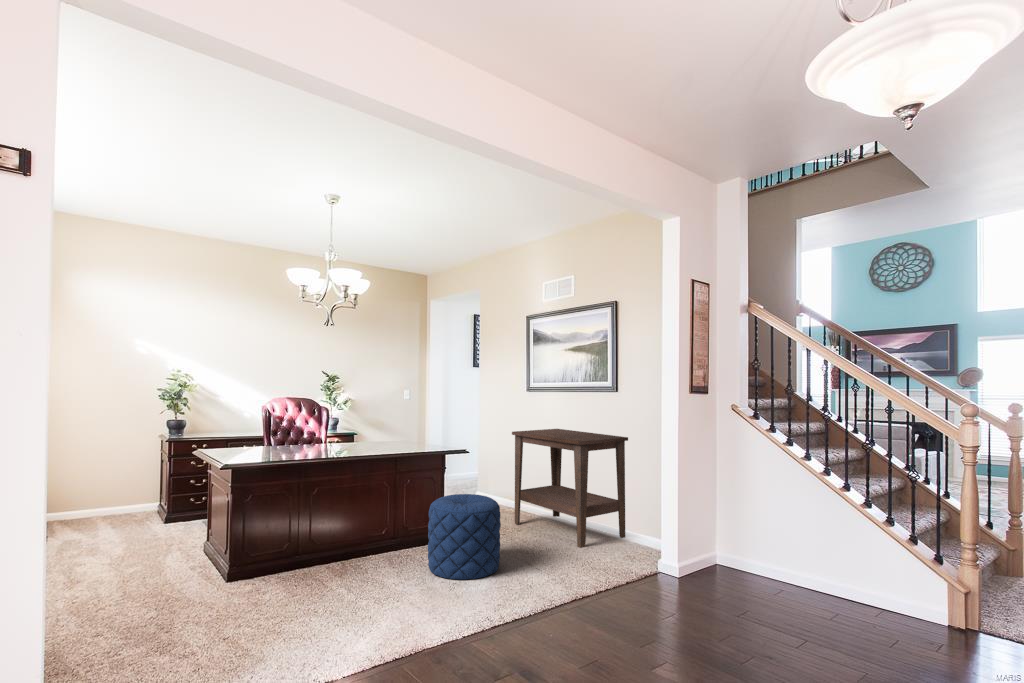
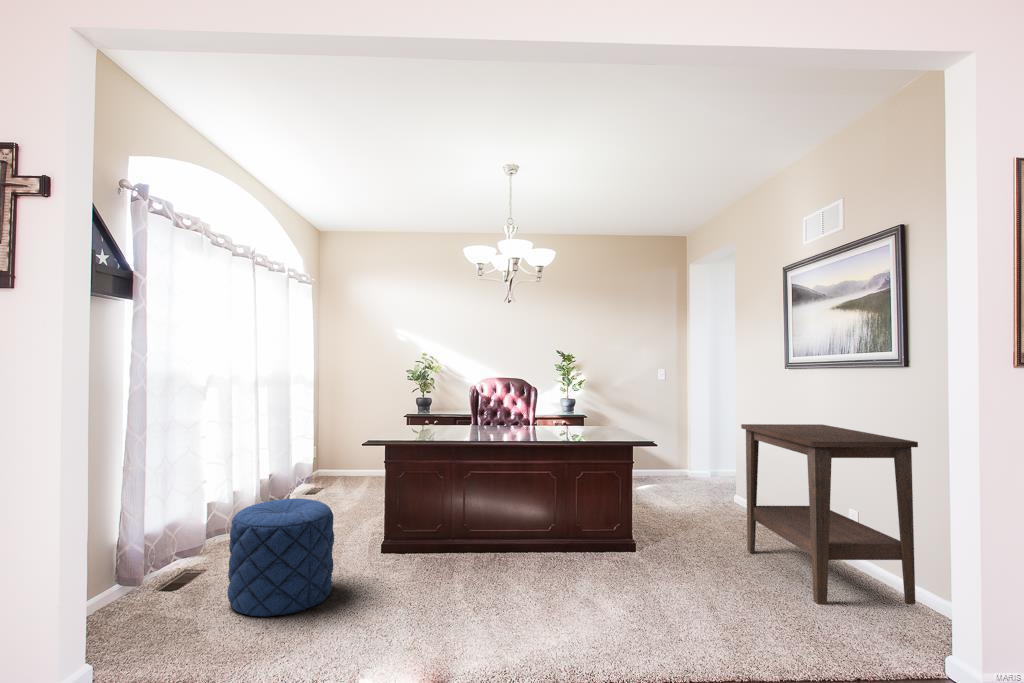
pouf: present [428,494,501,580] -> present [228,499,334,616]

